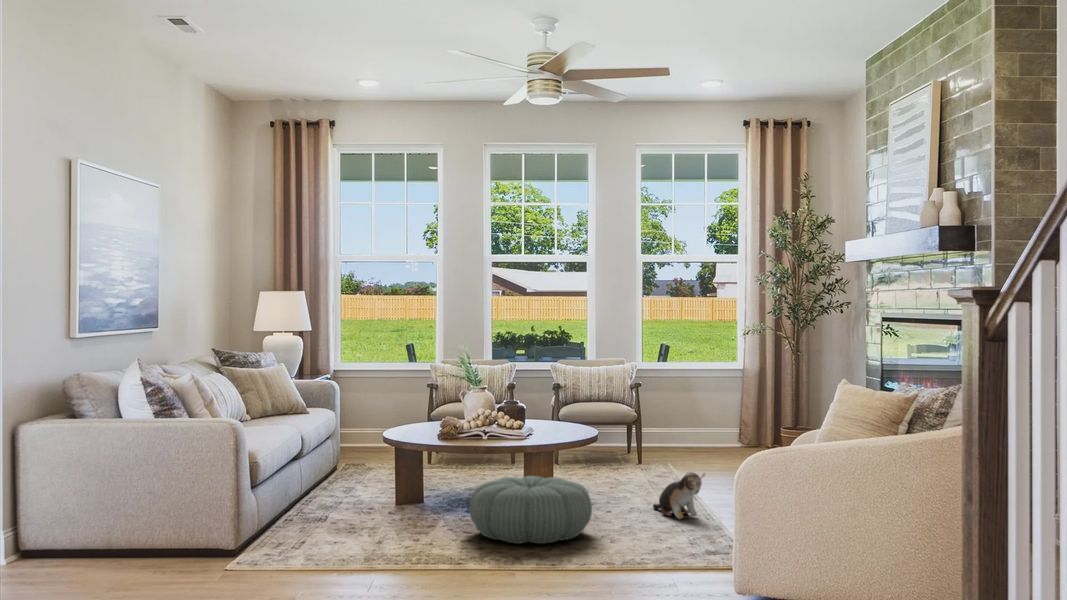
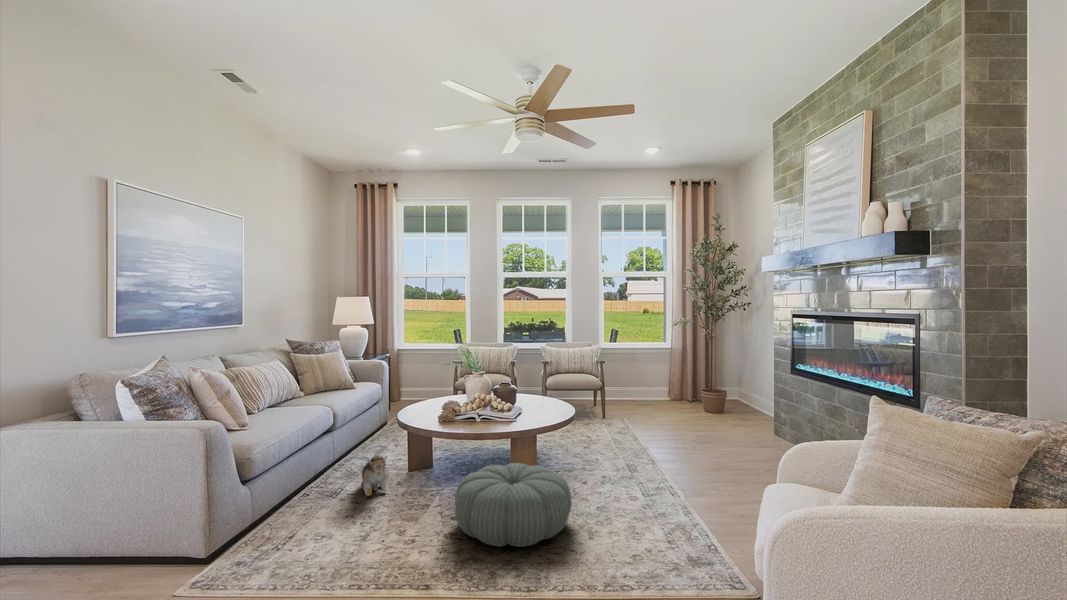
plush toy: present [653,472,705,519] -> present [361,455,388,496]

